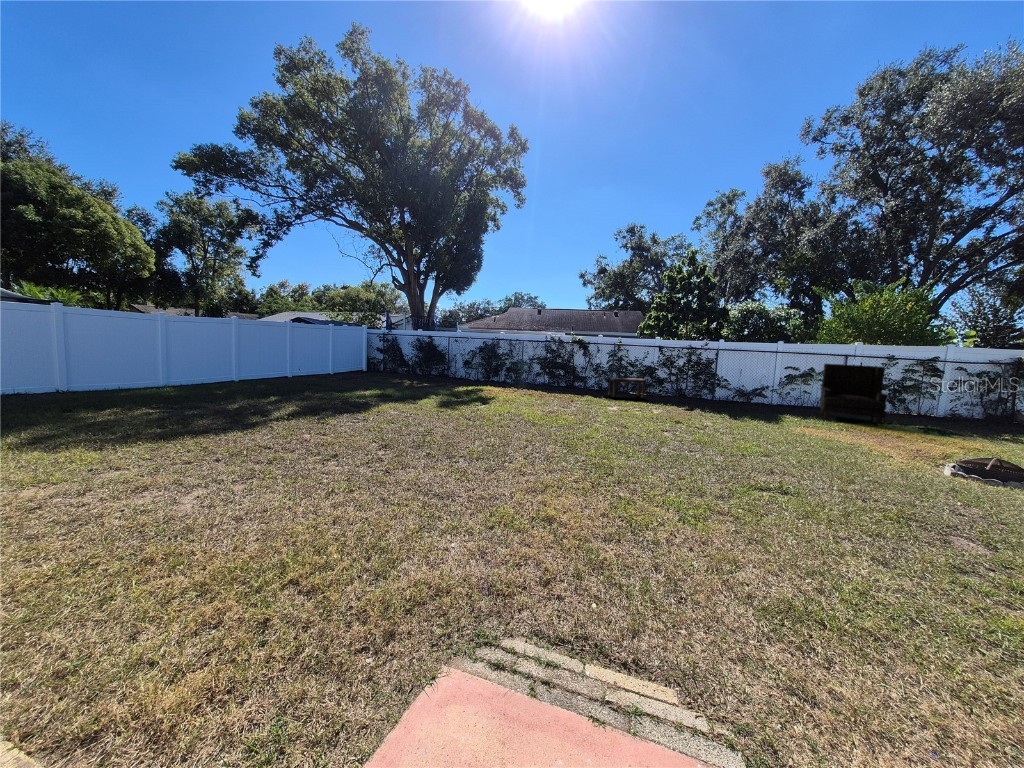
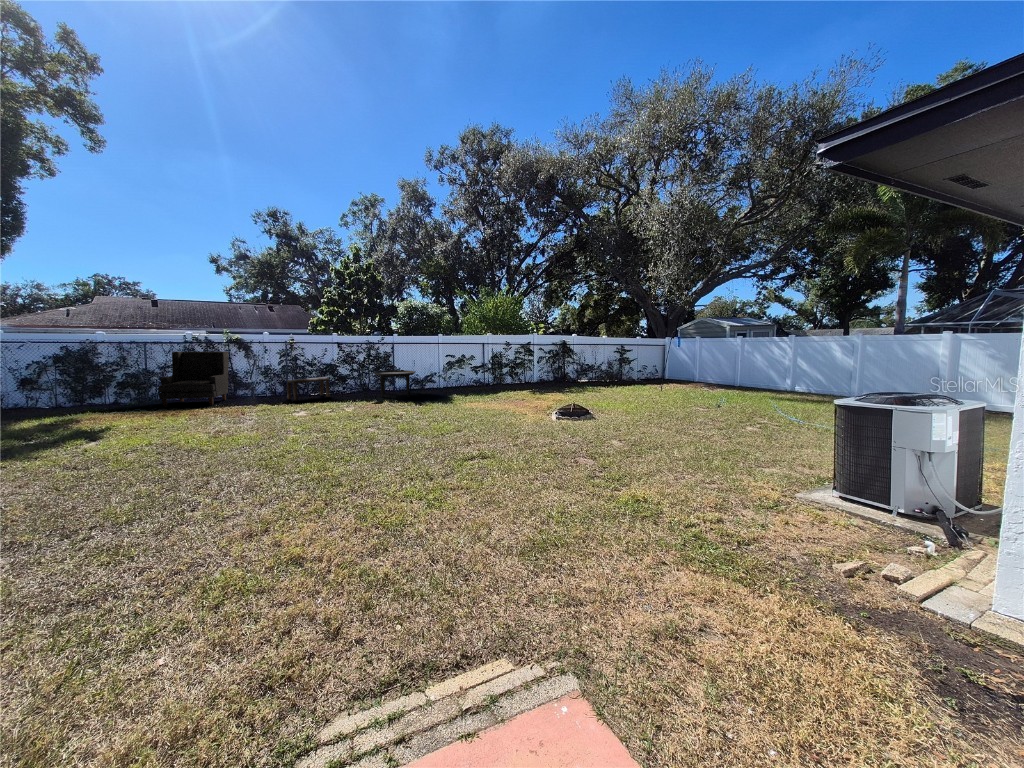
chair: present [820,364,887,425] -> present [158,351,228,407]
round table: none [691,378,740,410] -> present [374,370,416,397]

